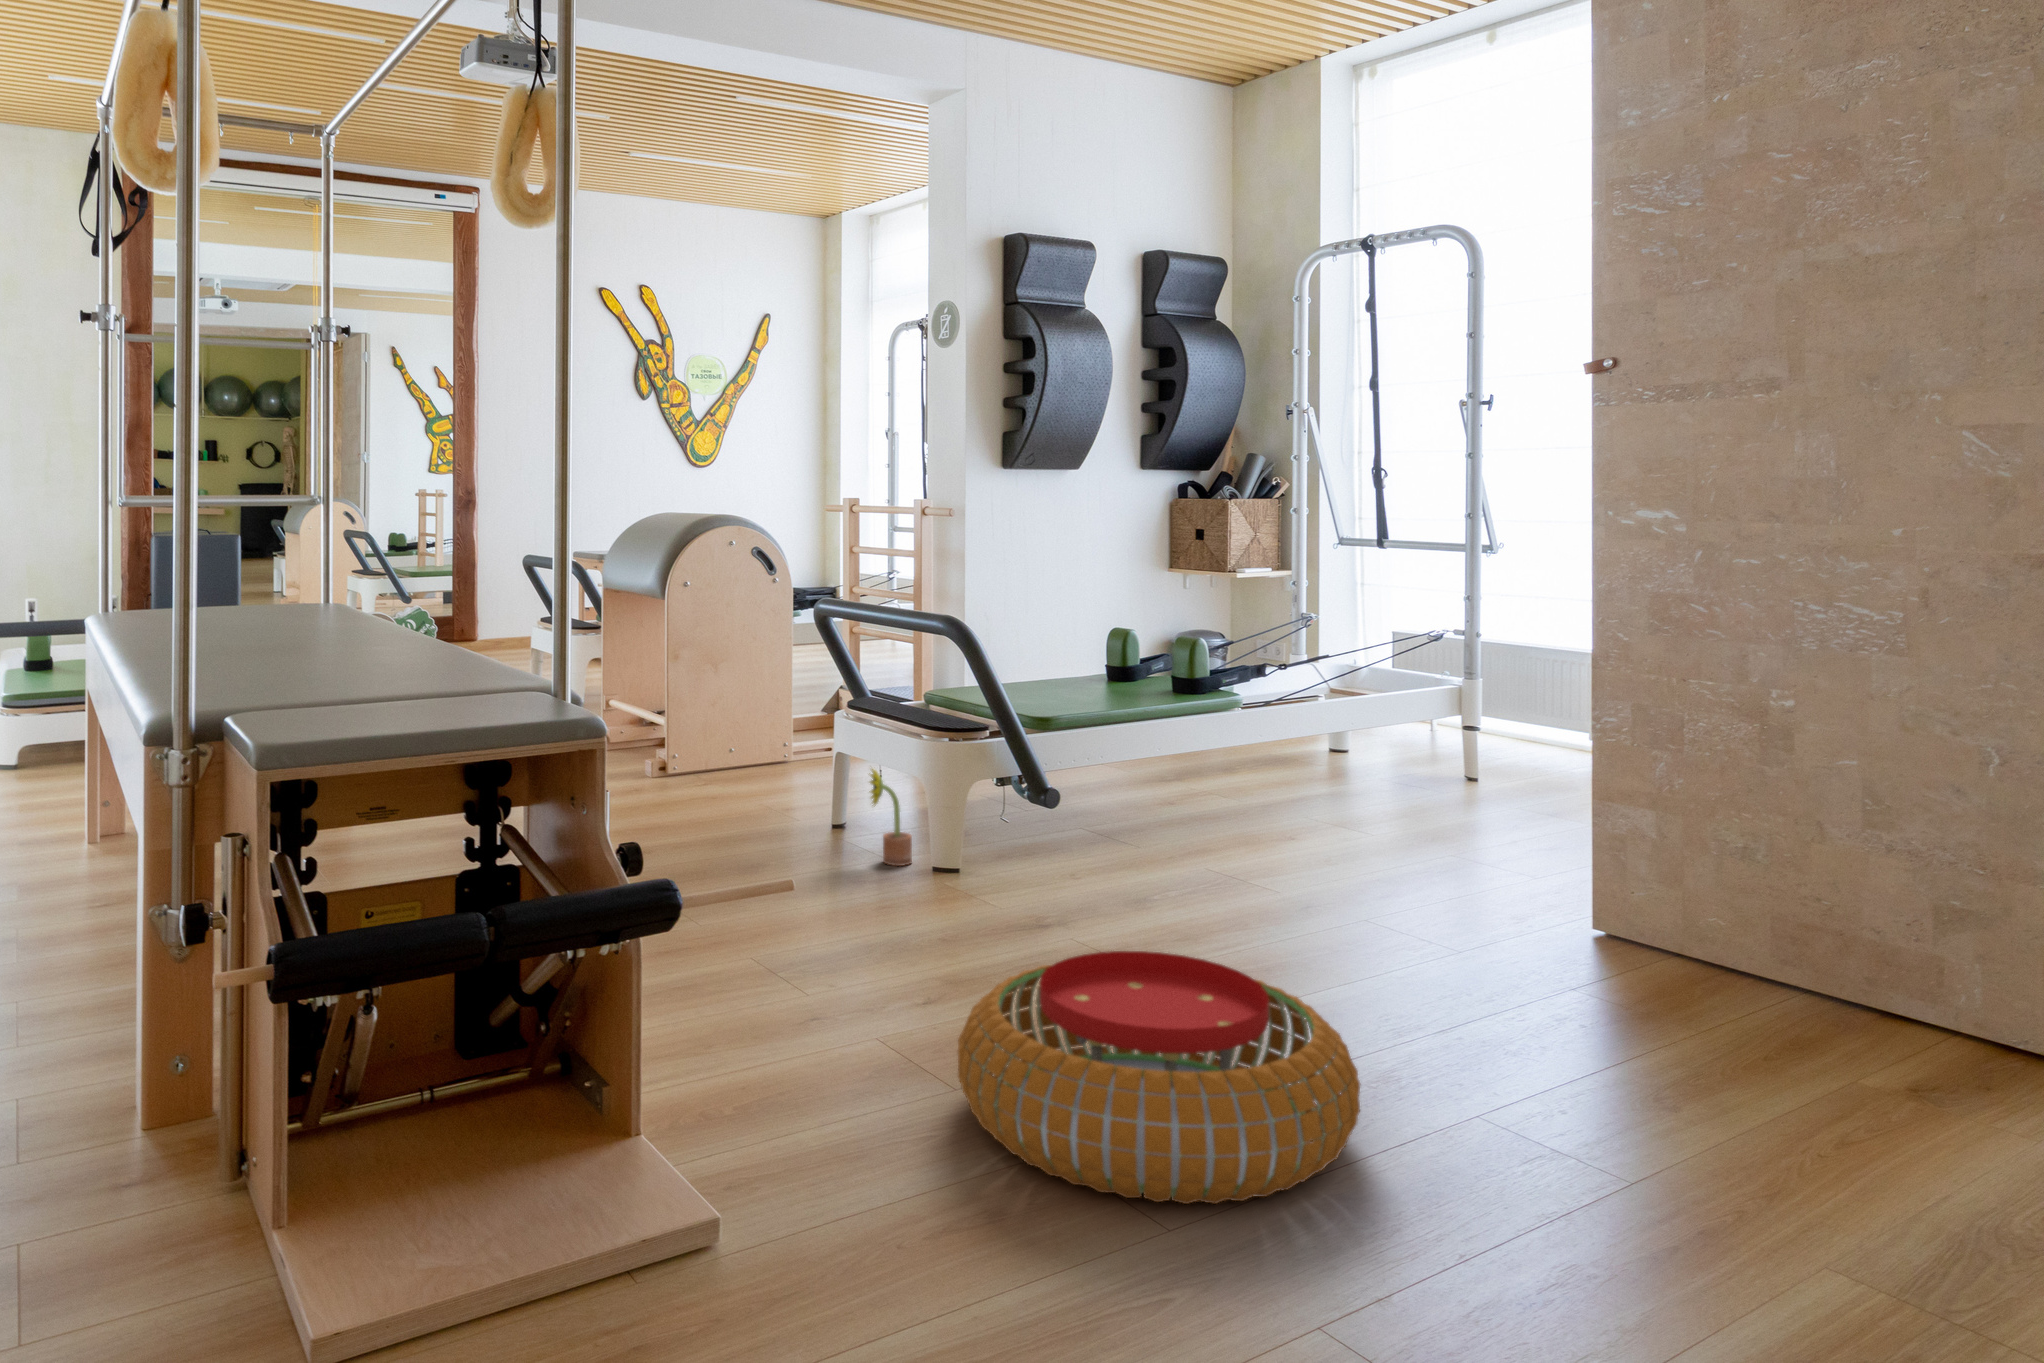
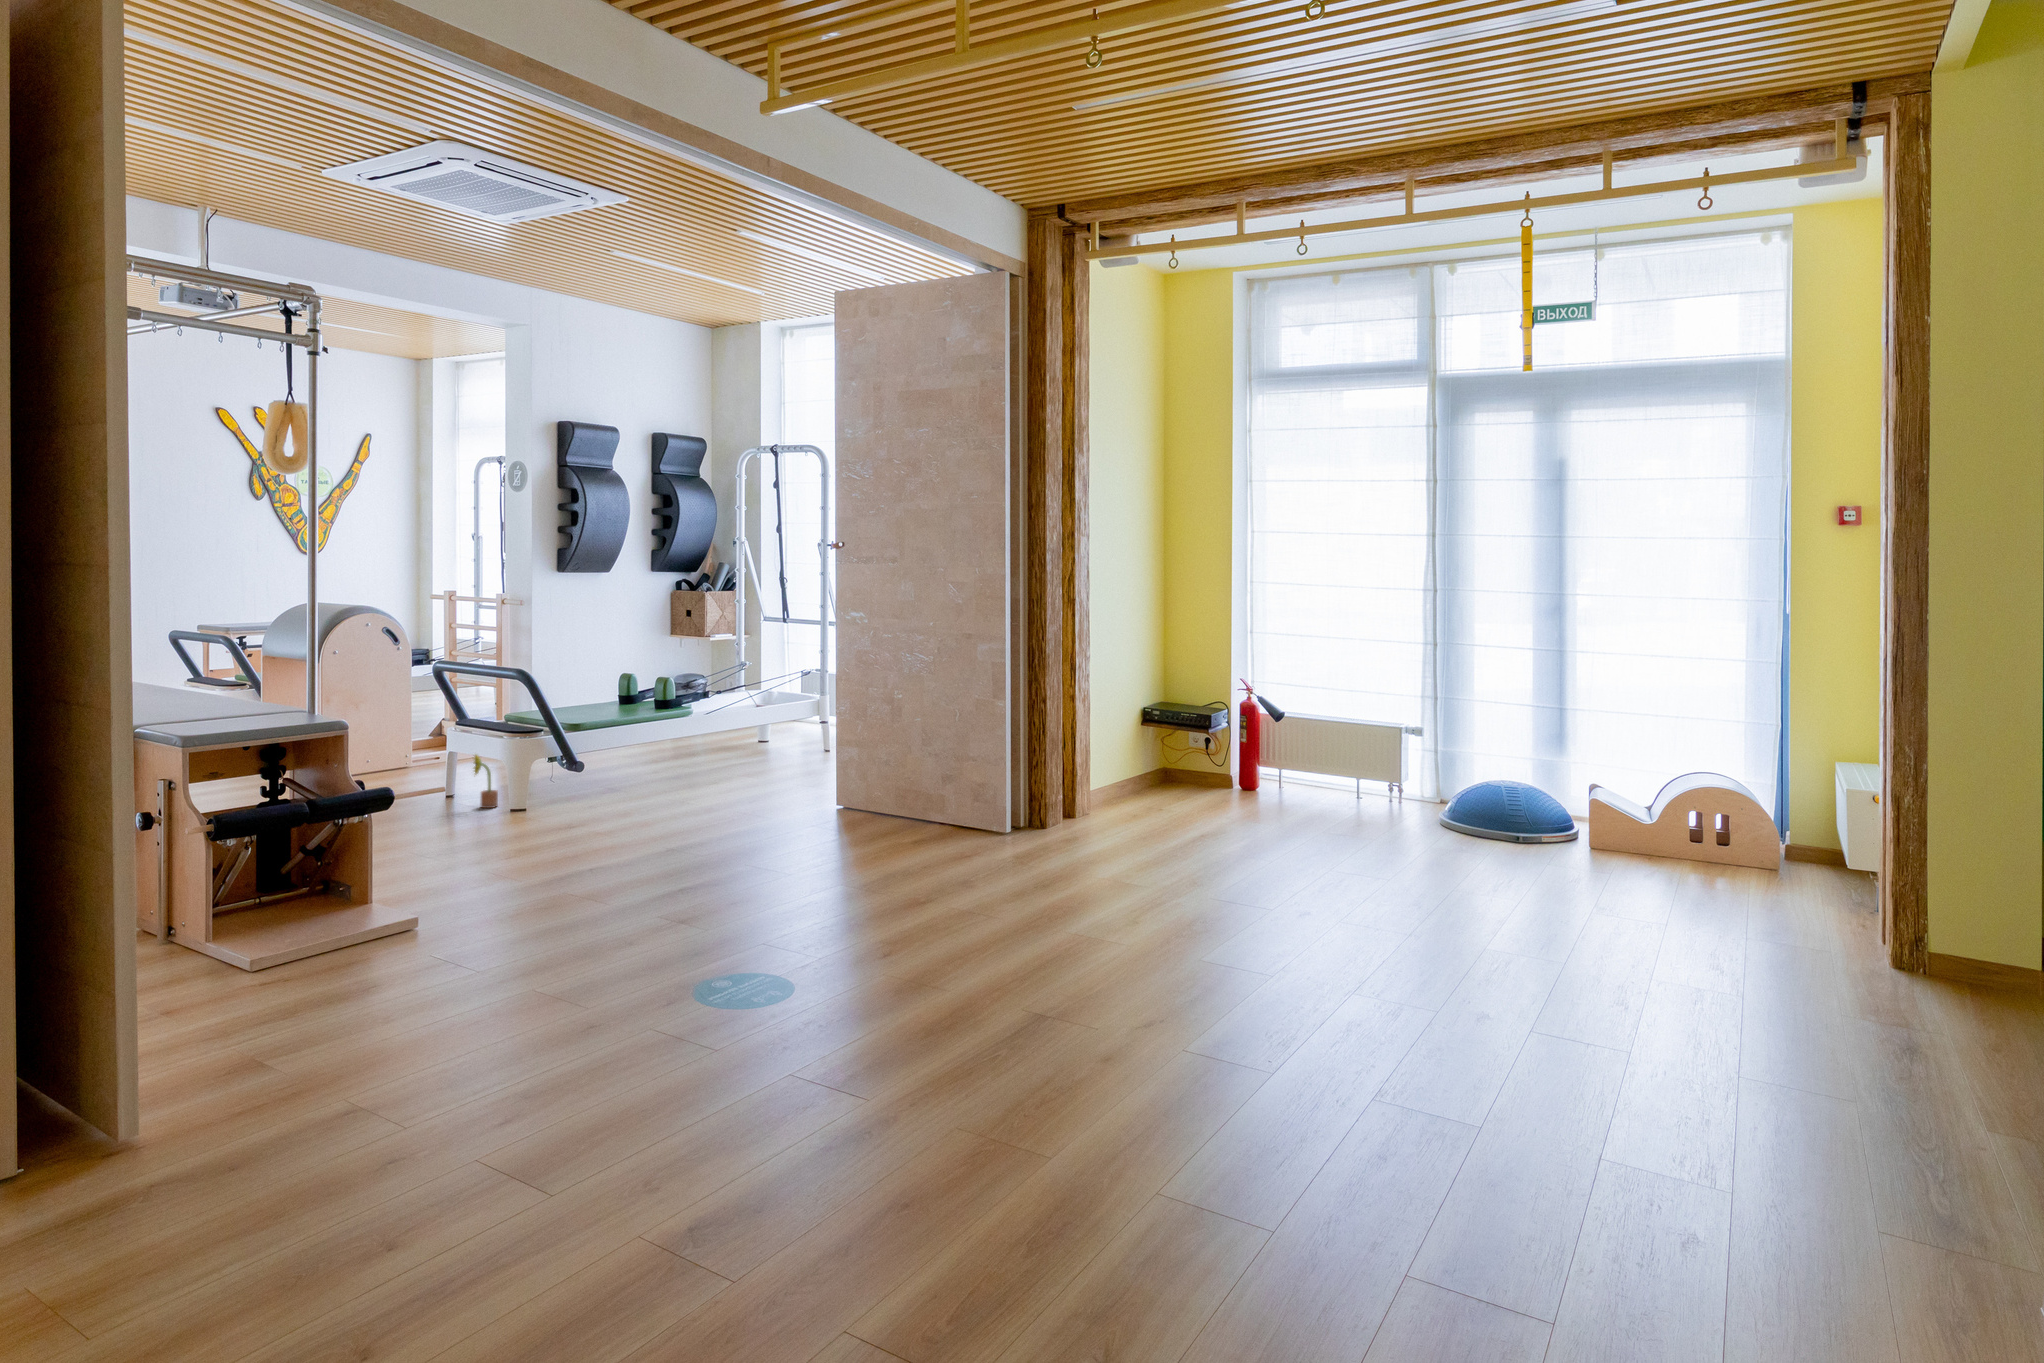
pouf: present [958,951,1360,1204] -> none [525,811,696,898]

